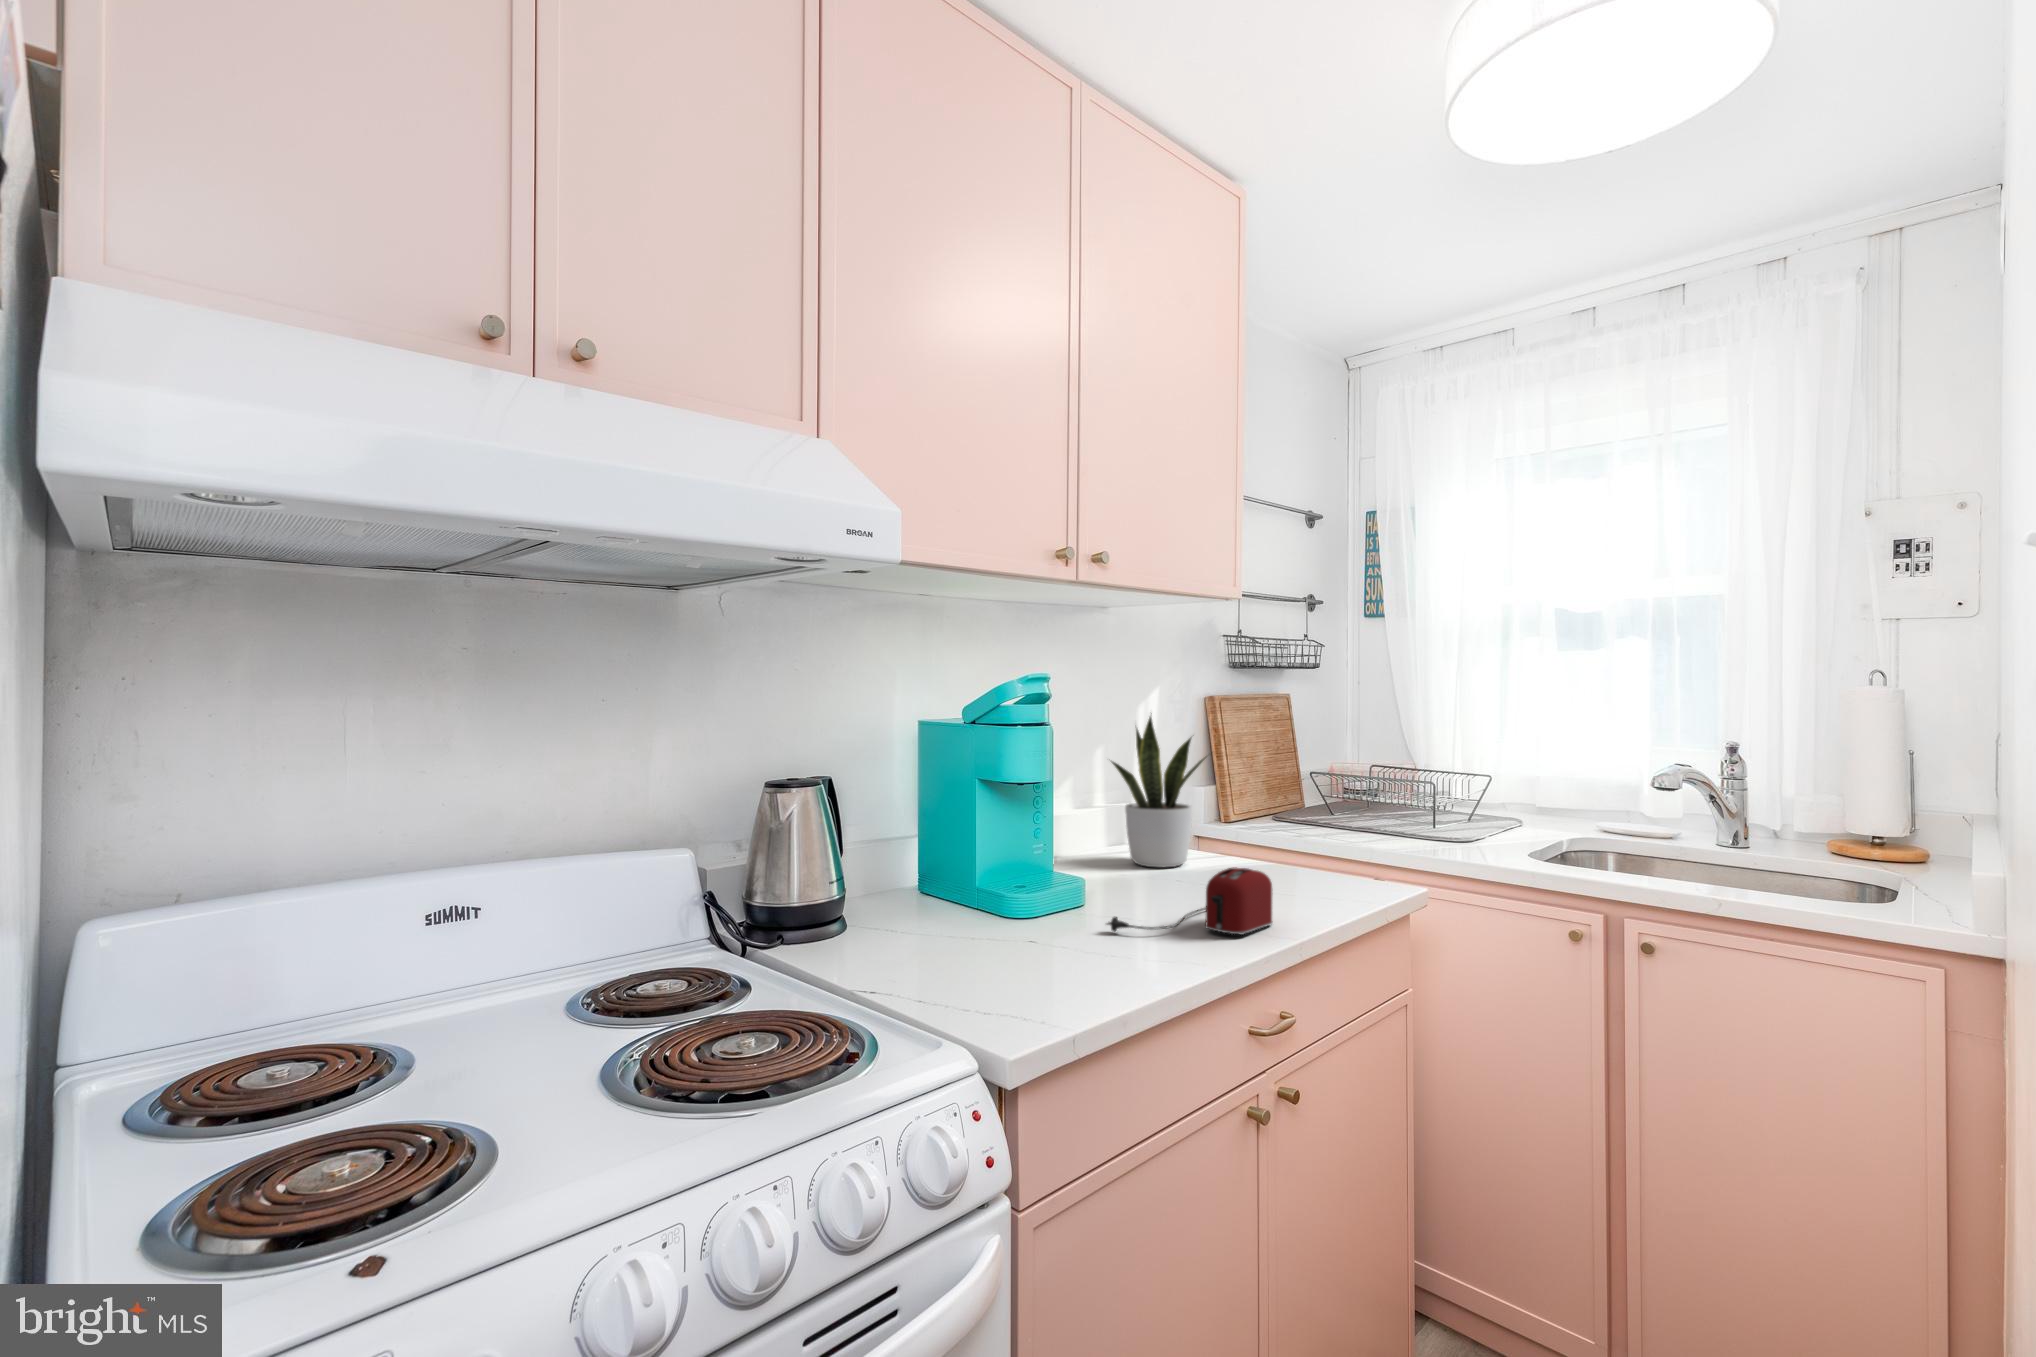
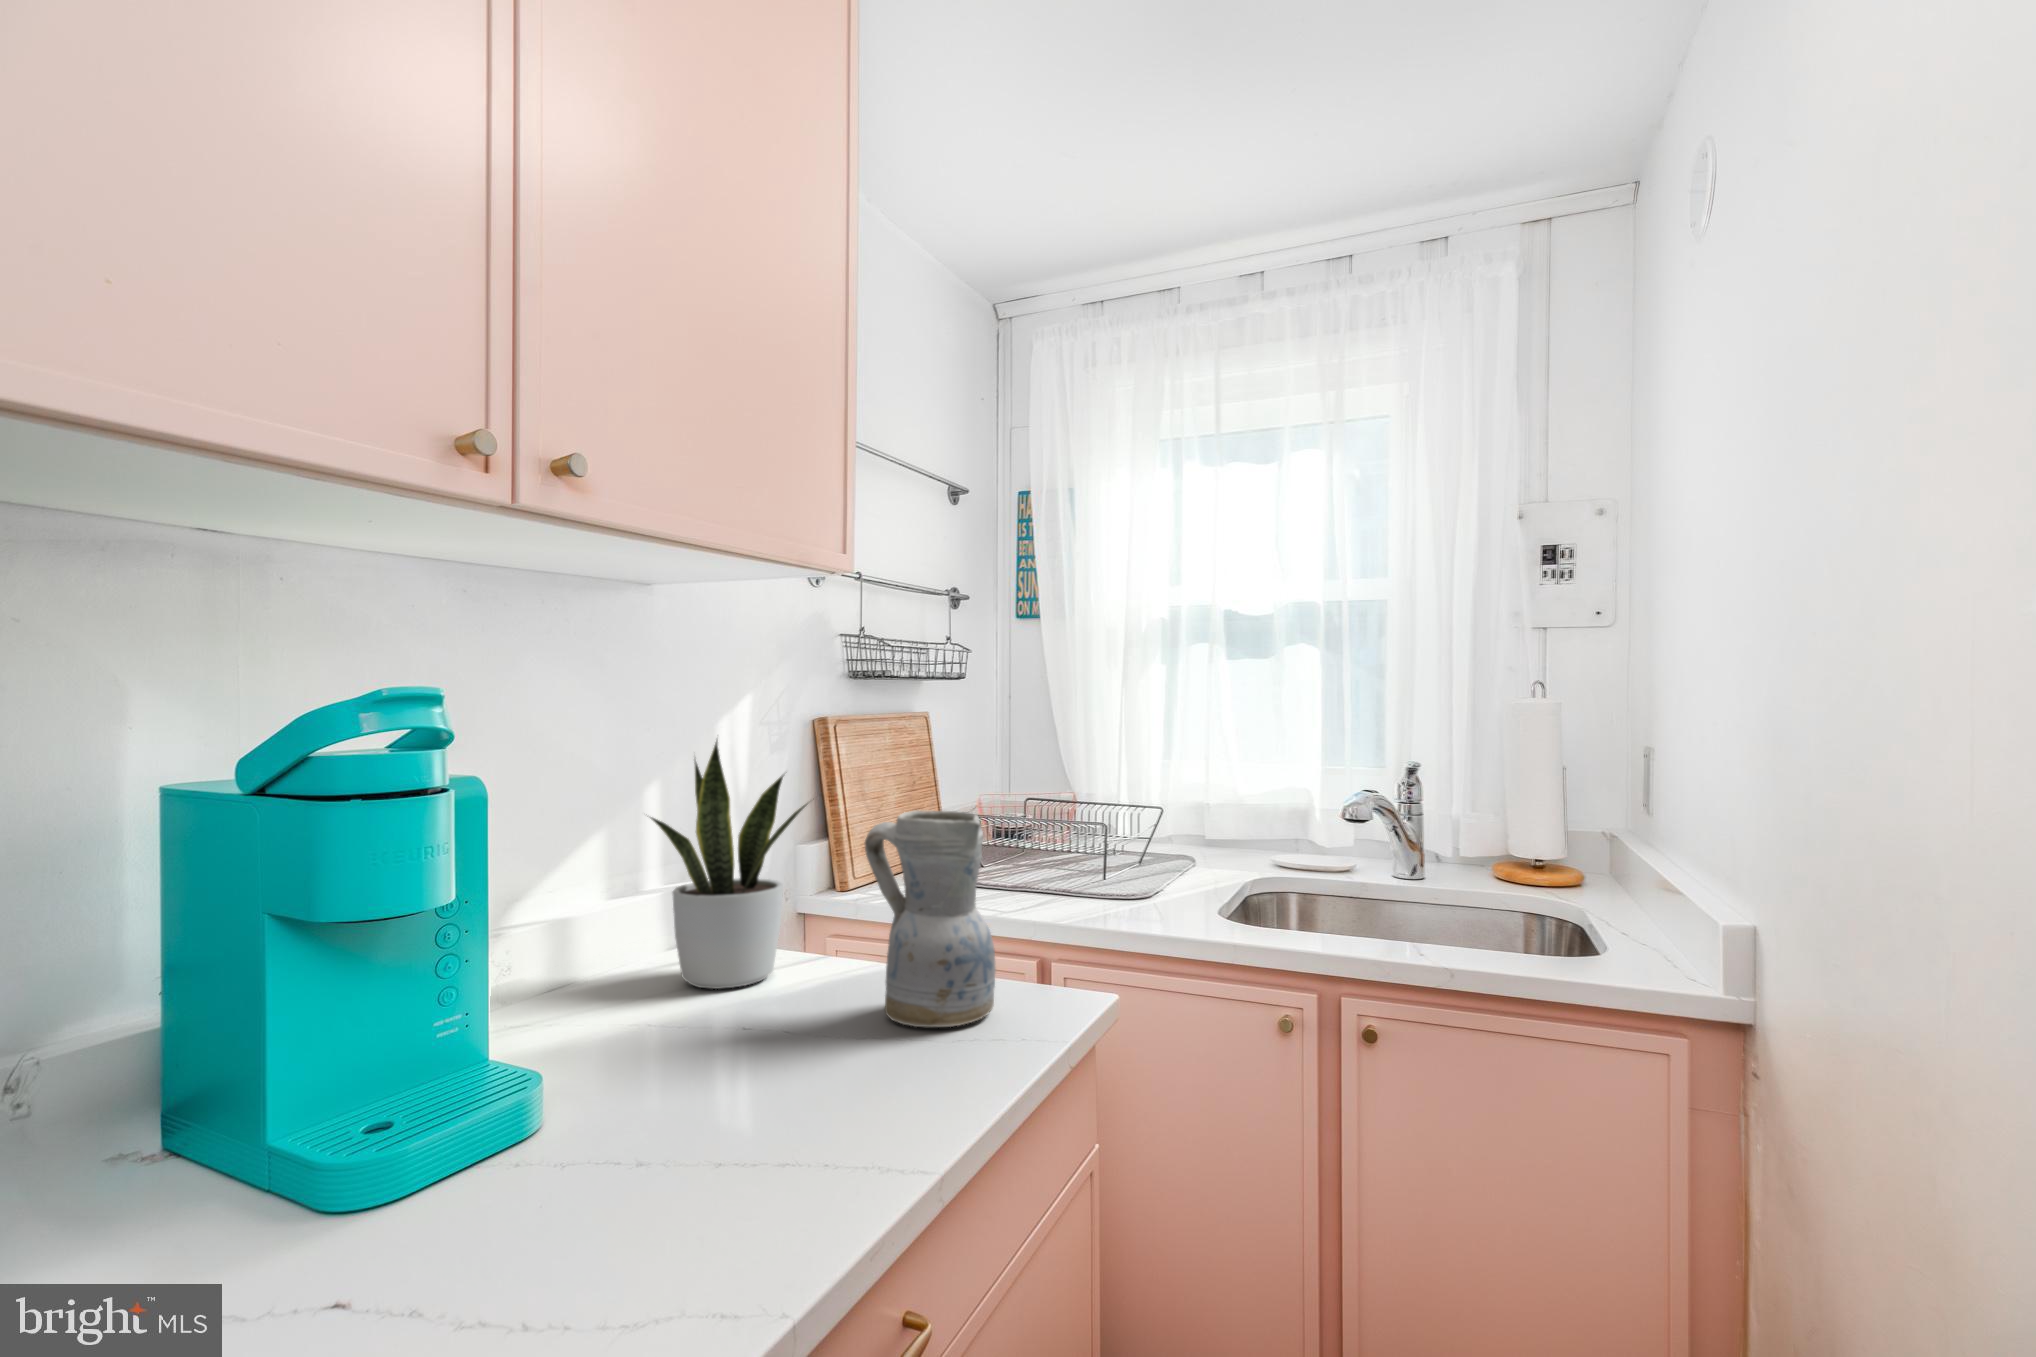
ceramic pitcher: none [1247,761,1334,896] -> present [865,810,996,1027]
toaster: present [1106,867,1273,935] -> none [567,1012,902,1184]

